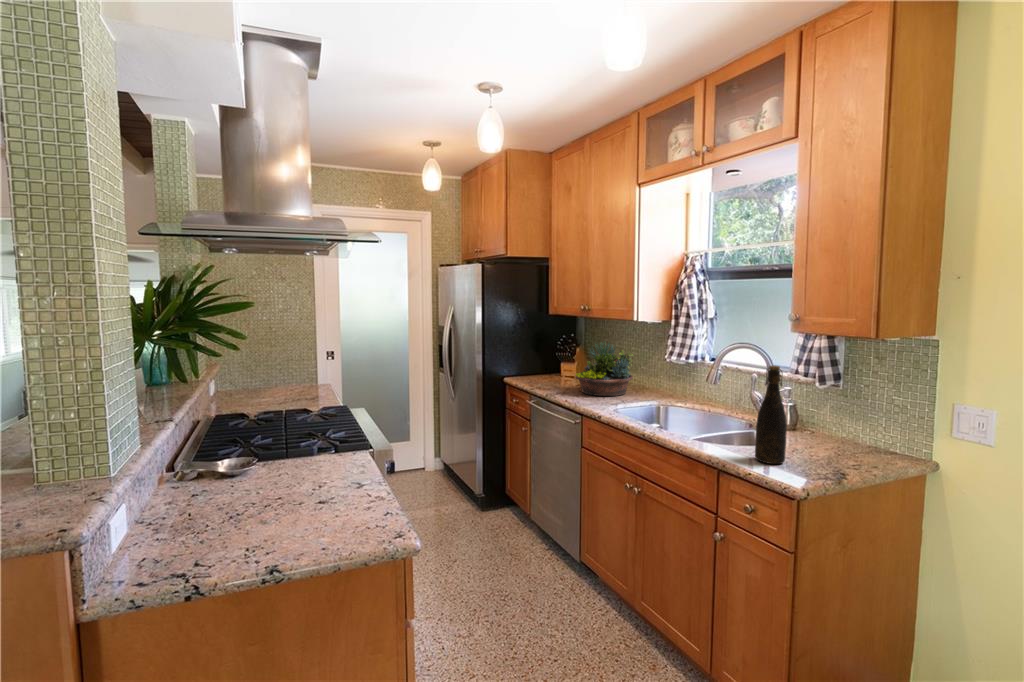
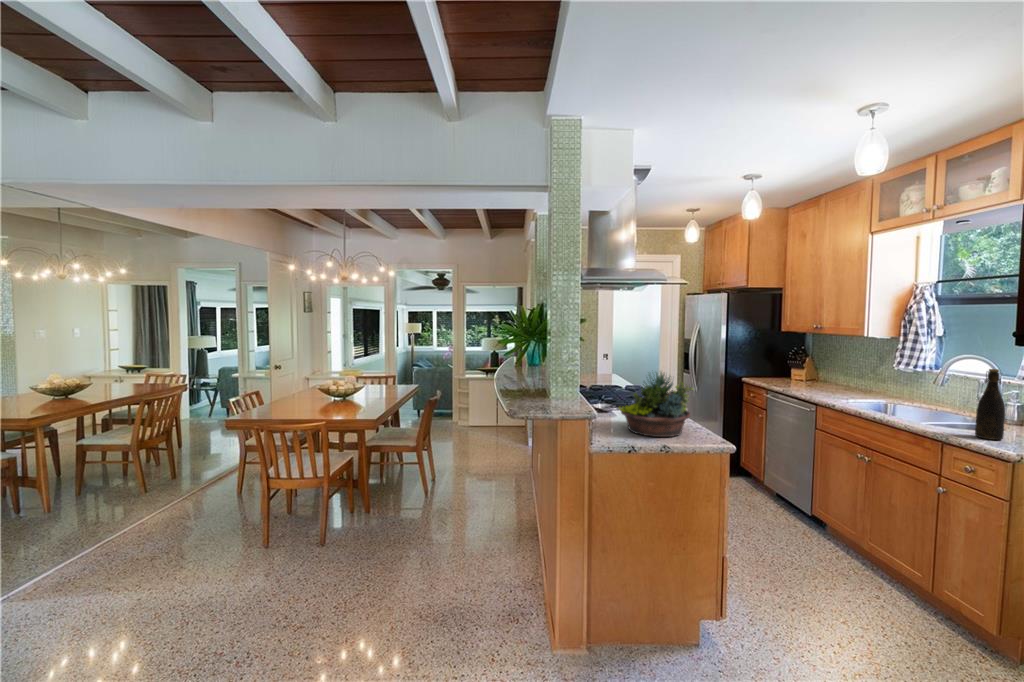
succulent planter: present [576,342,633,396] -> present [619,372,693,437]

